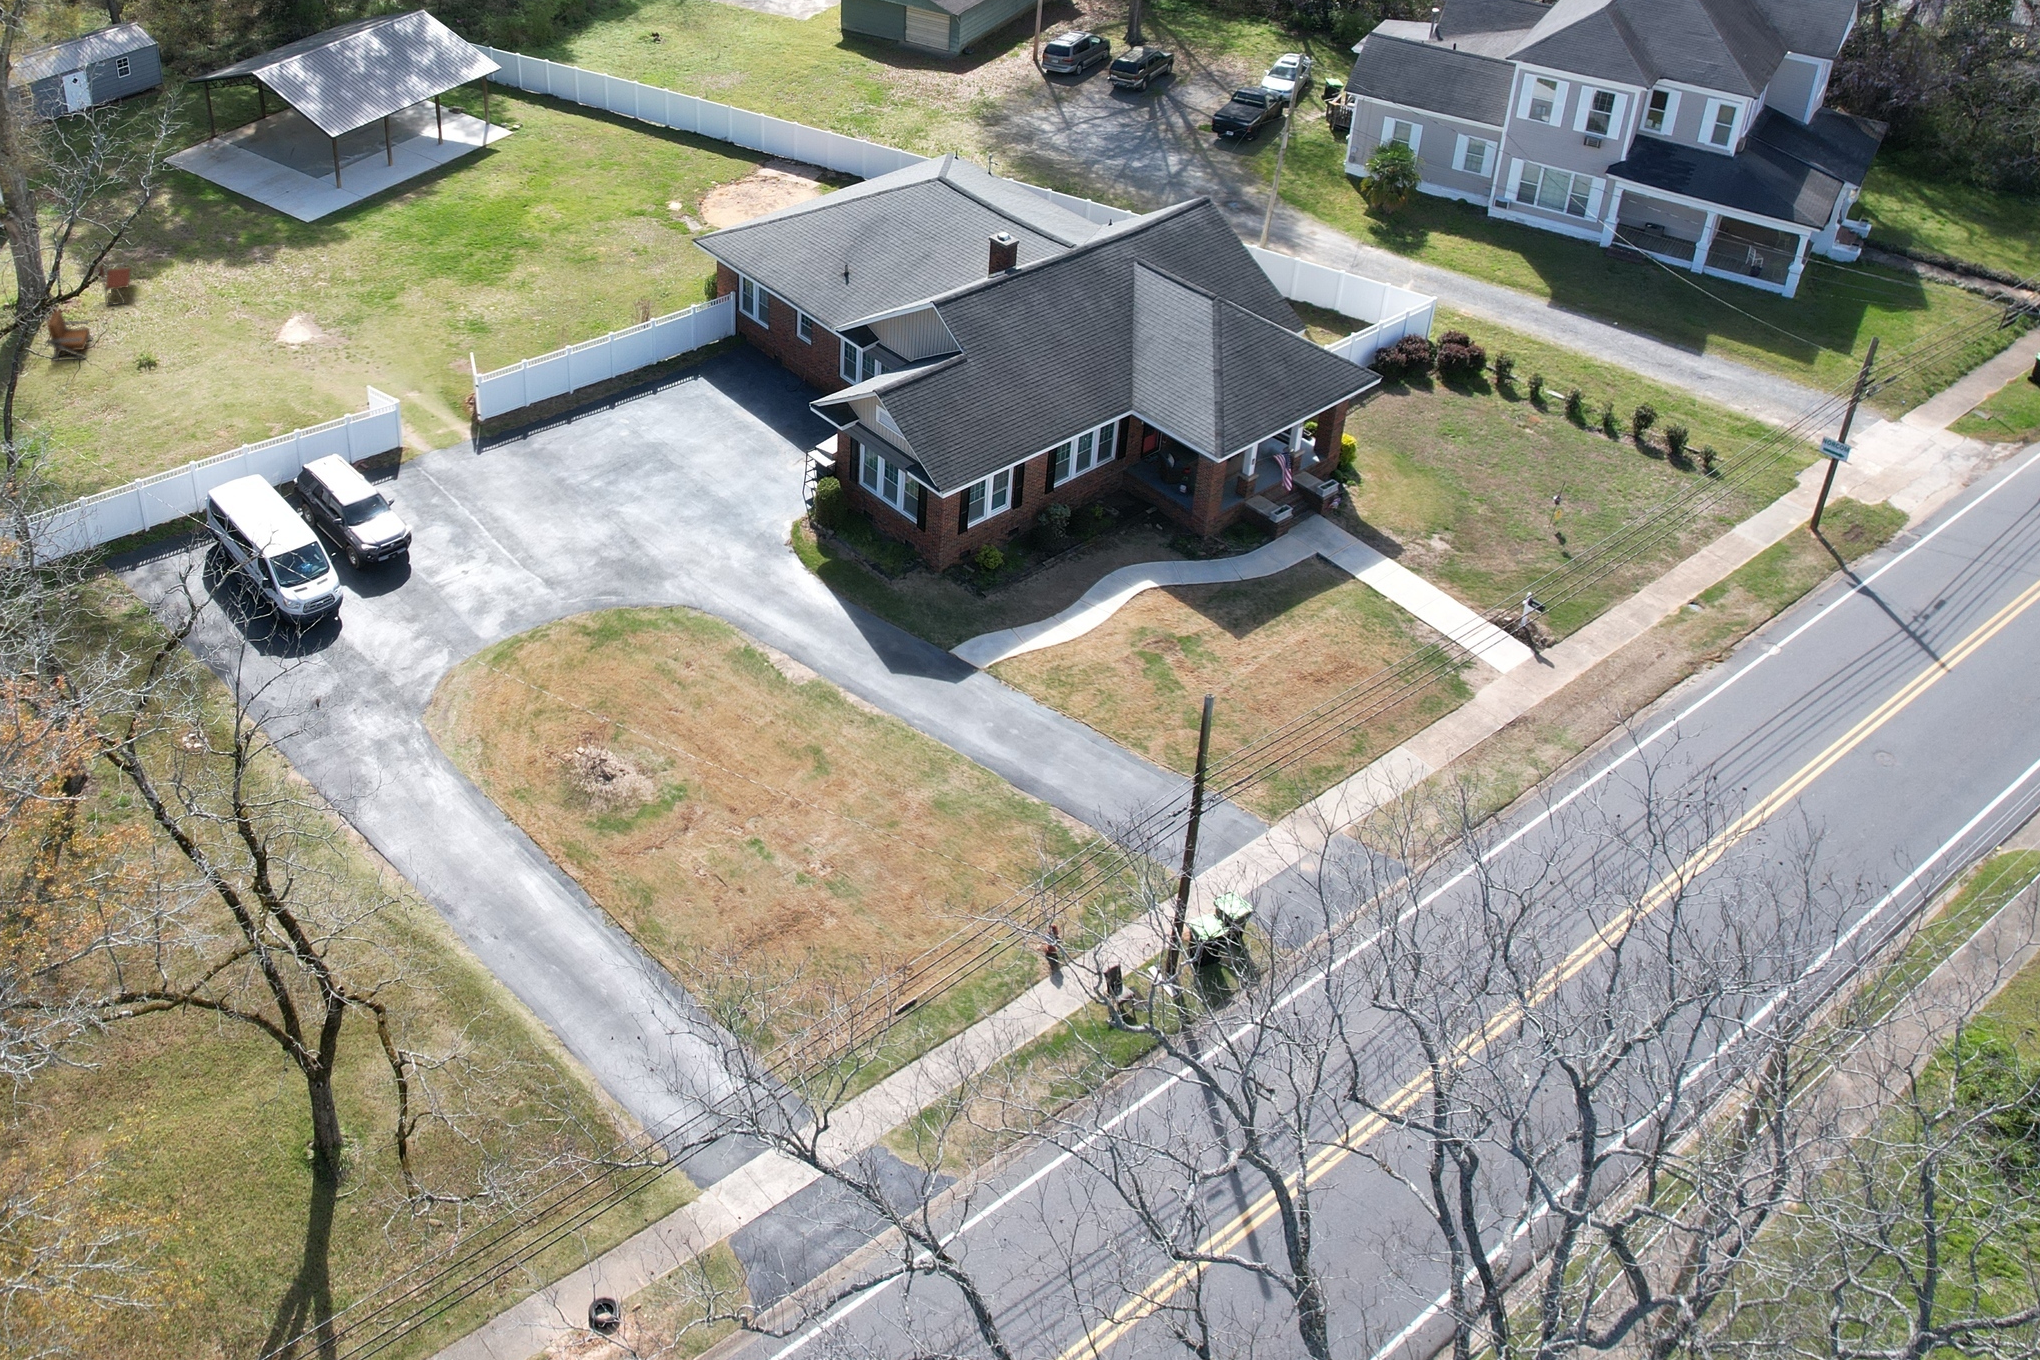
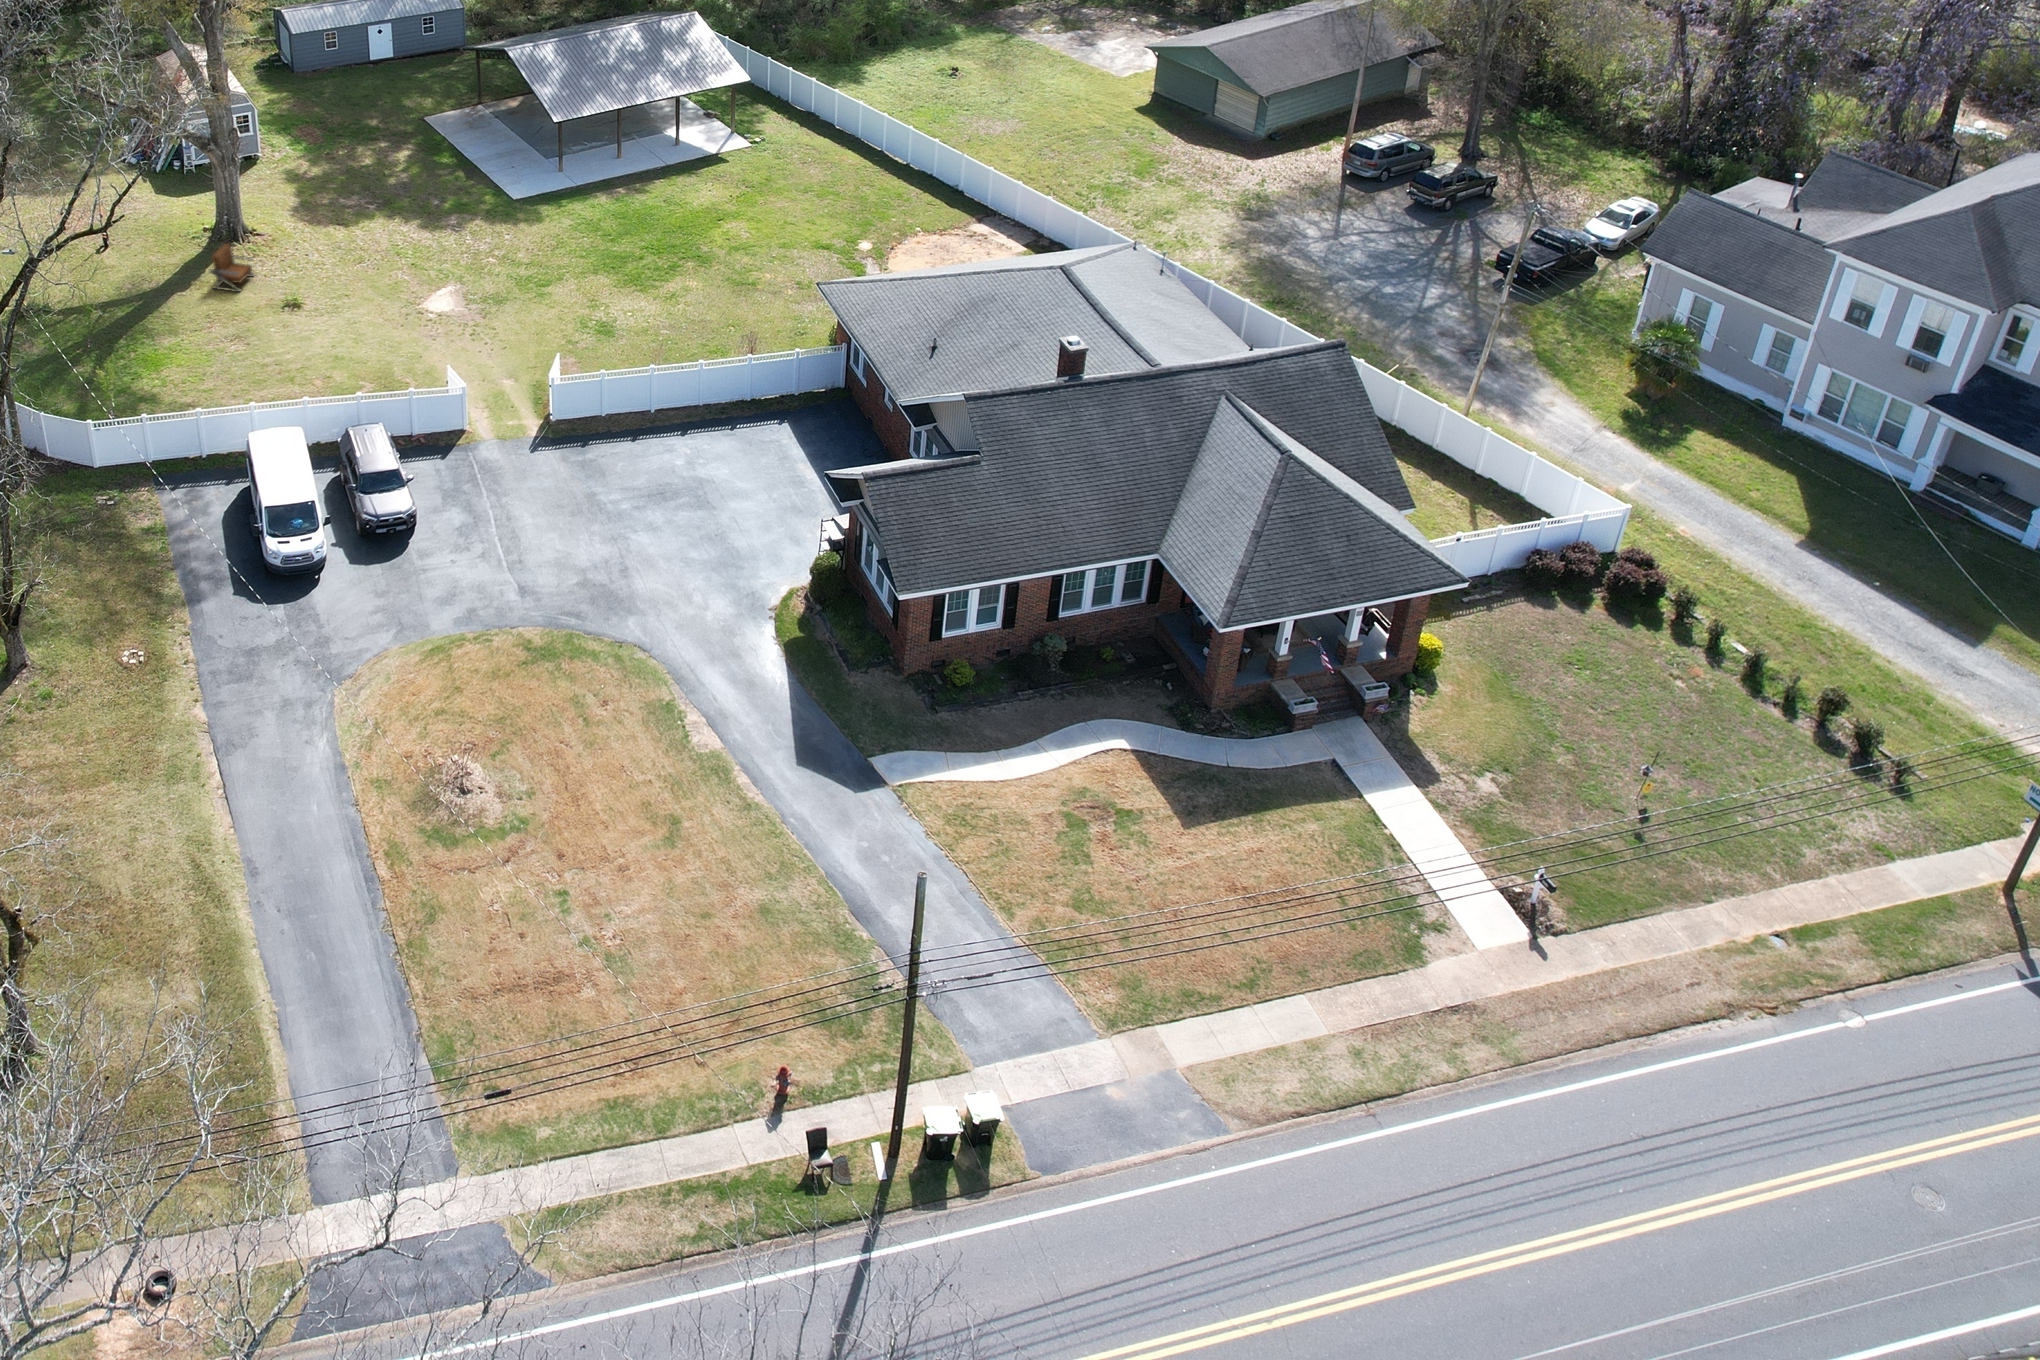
bench: present [99,264,130,305] -> none [279,194,313,248]

